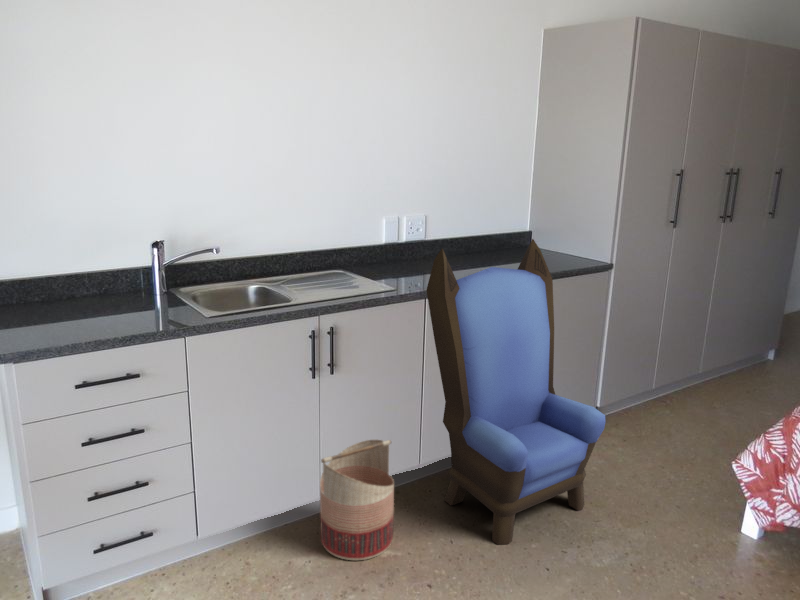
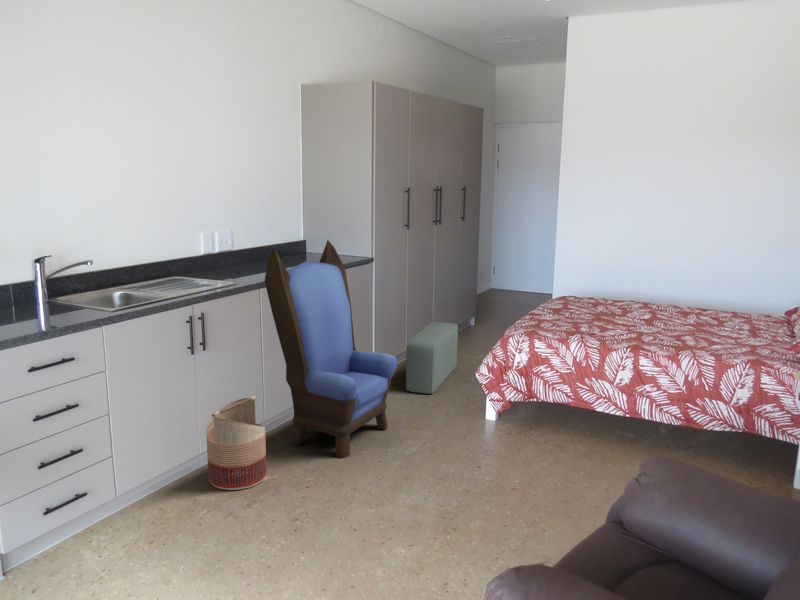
pouf: none [634,357,733,463] -> present [406,322,458,394]

